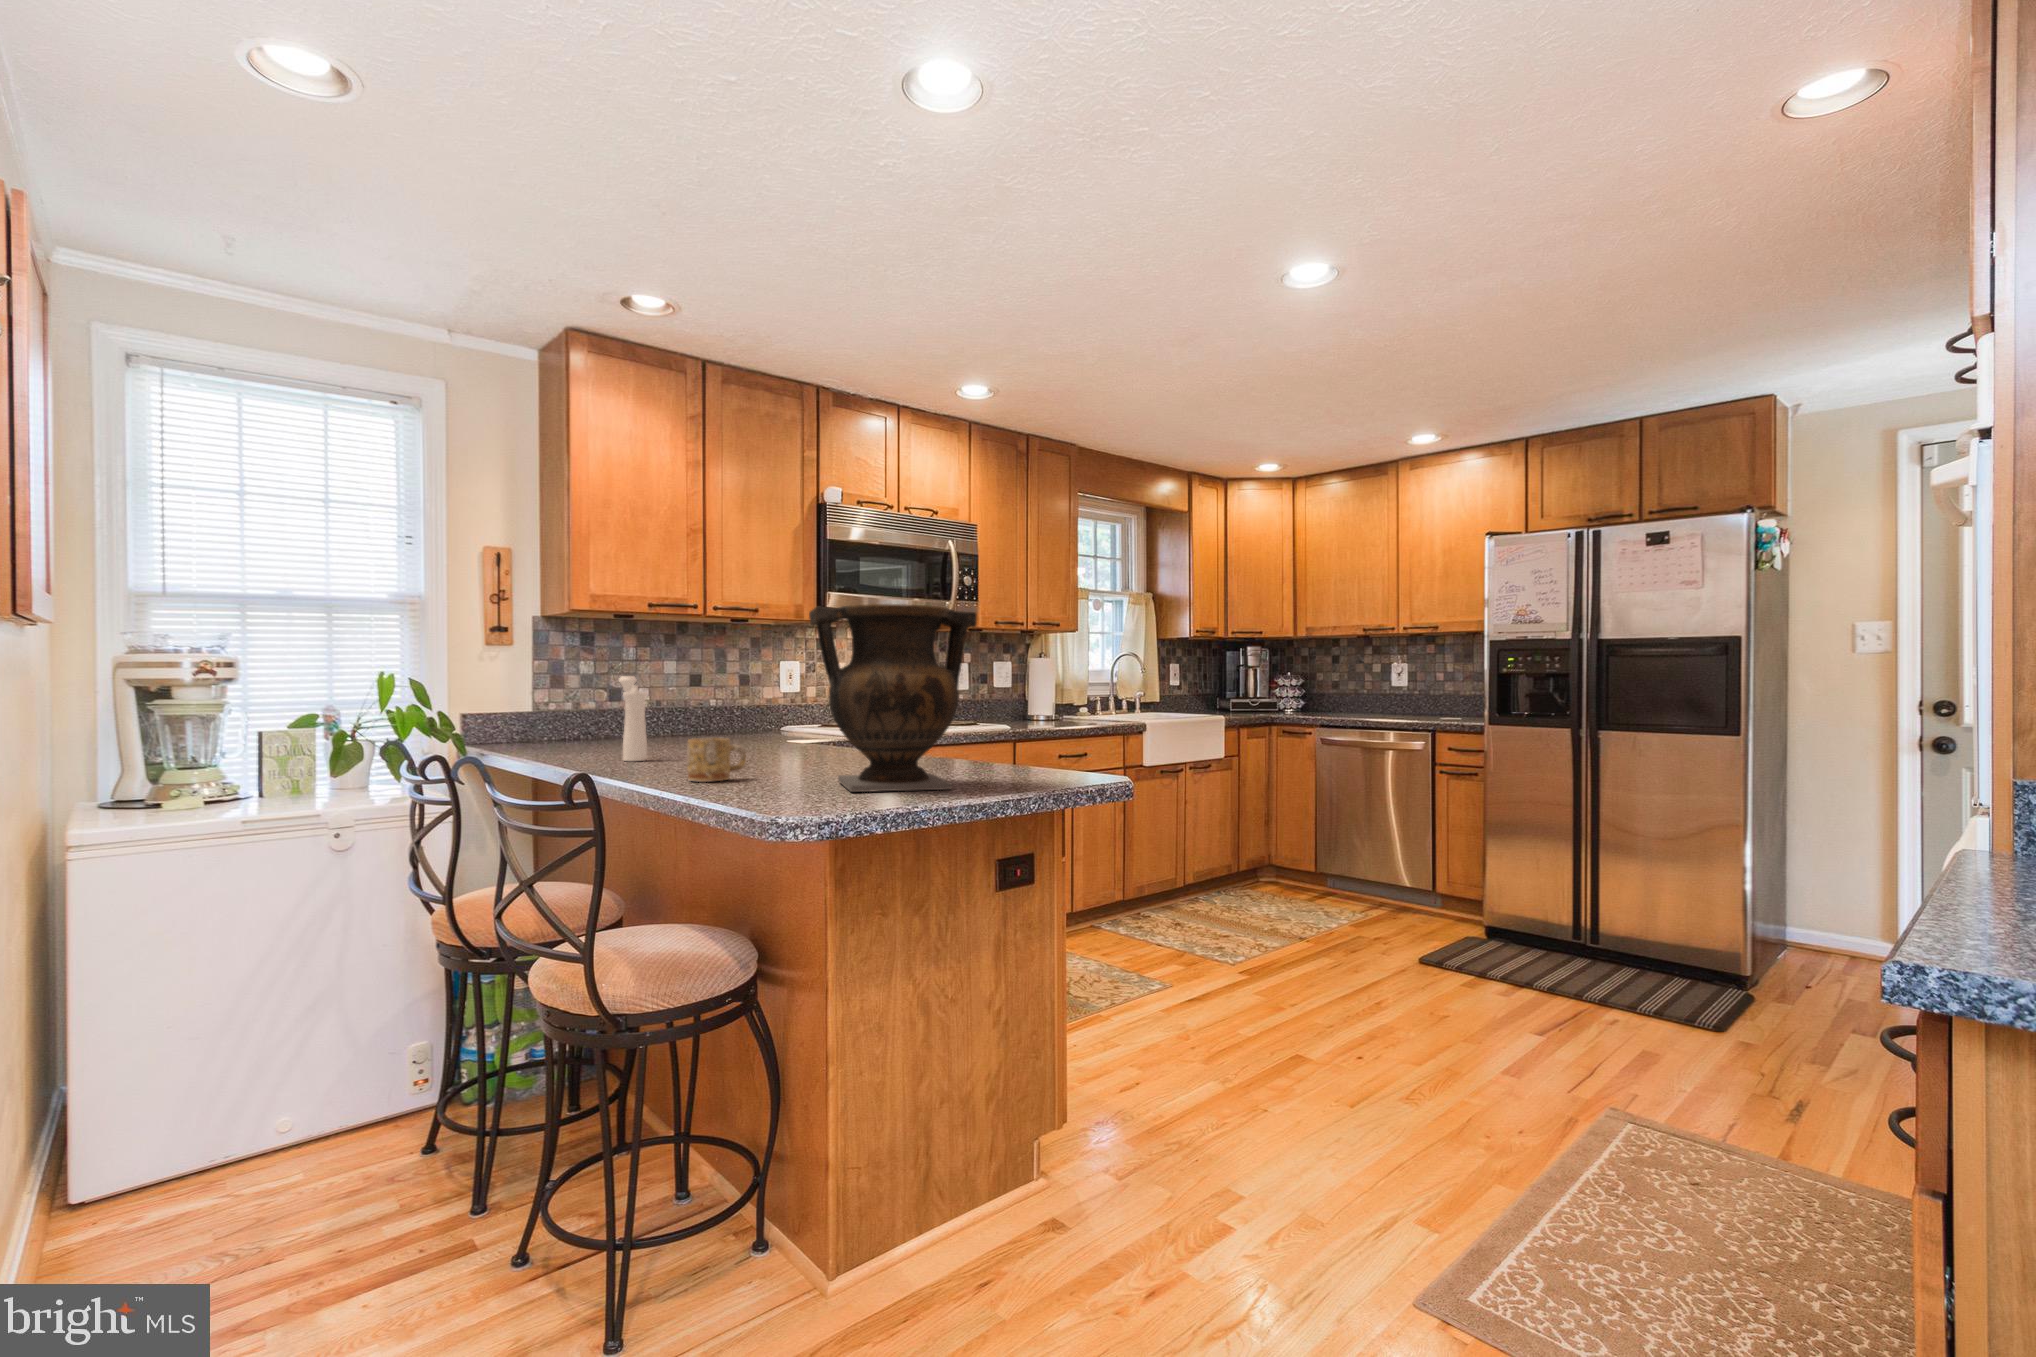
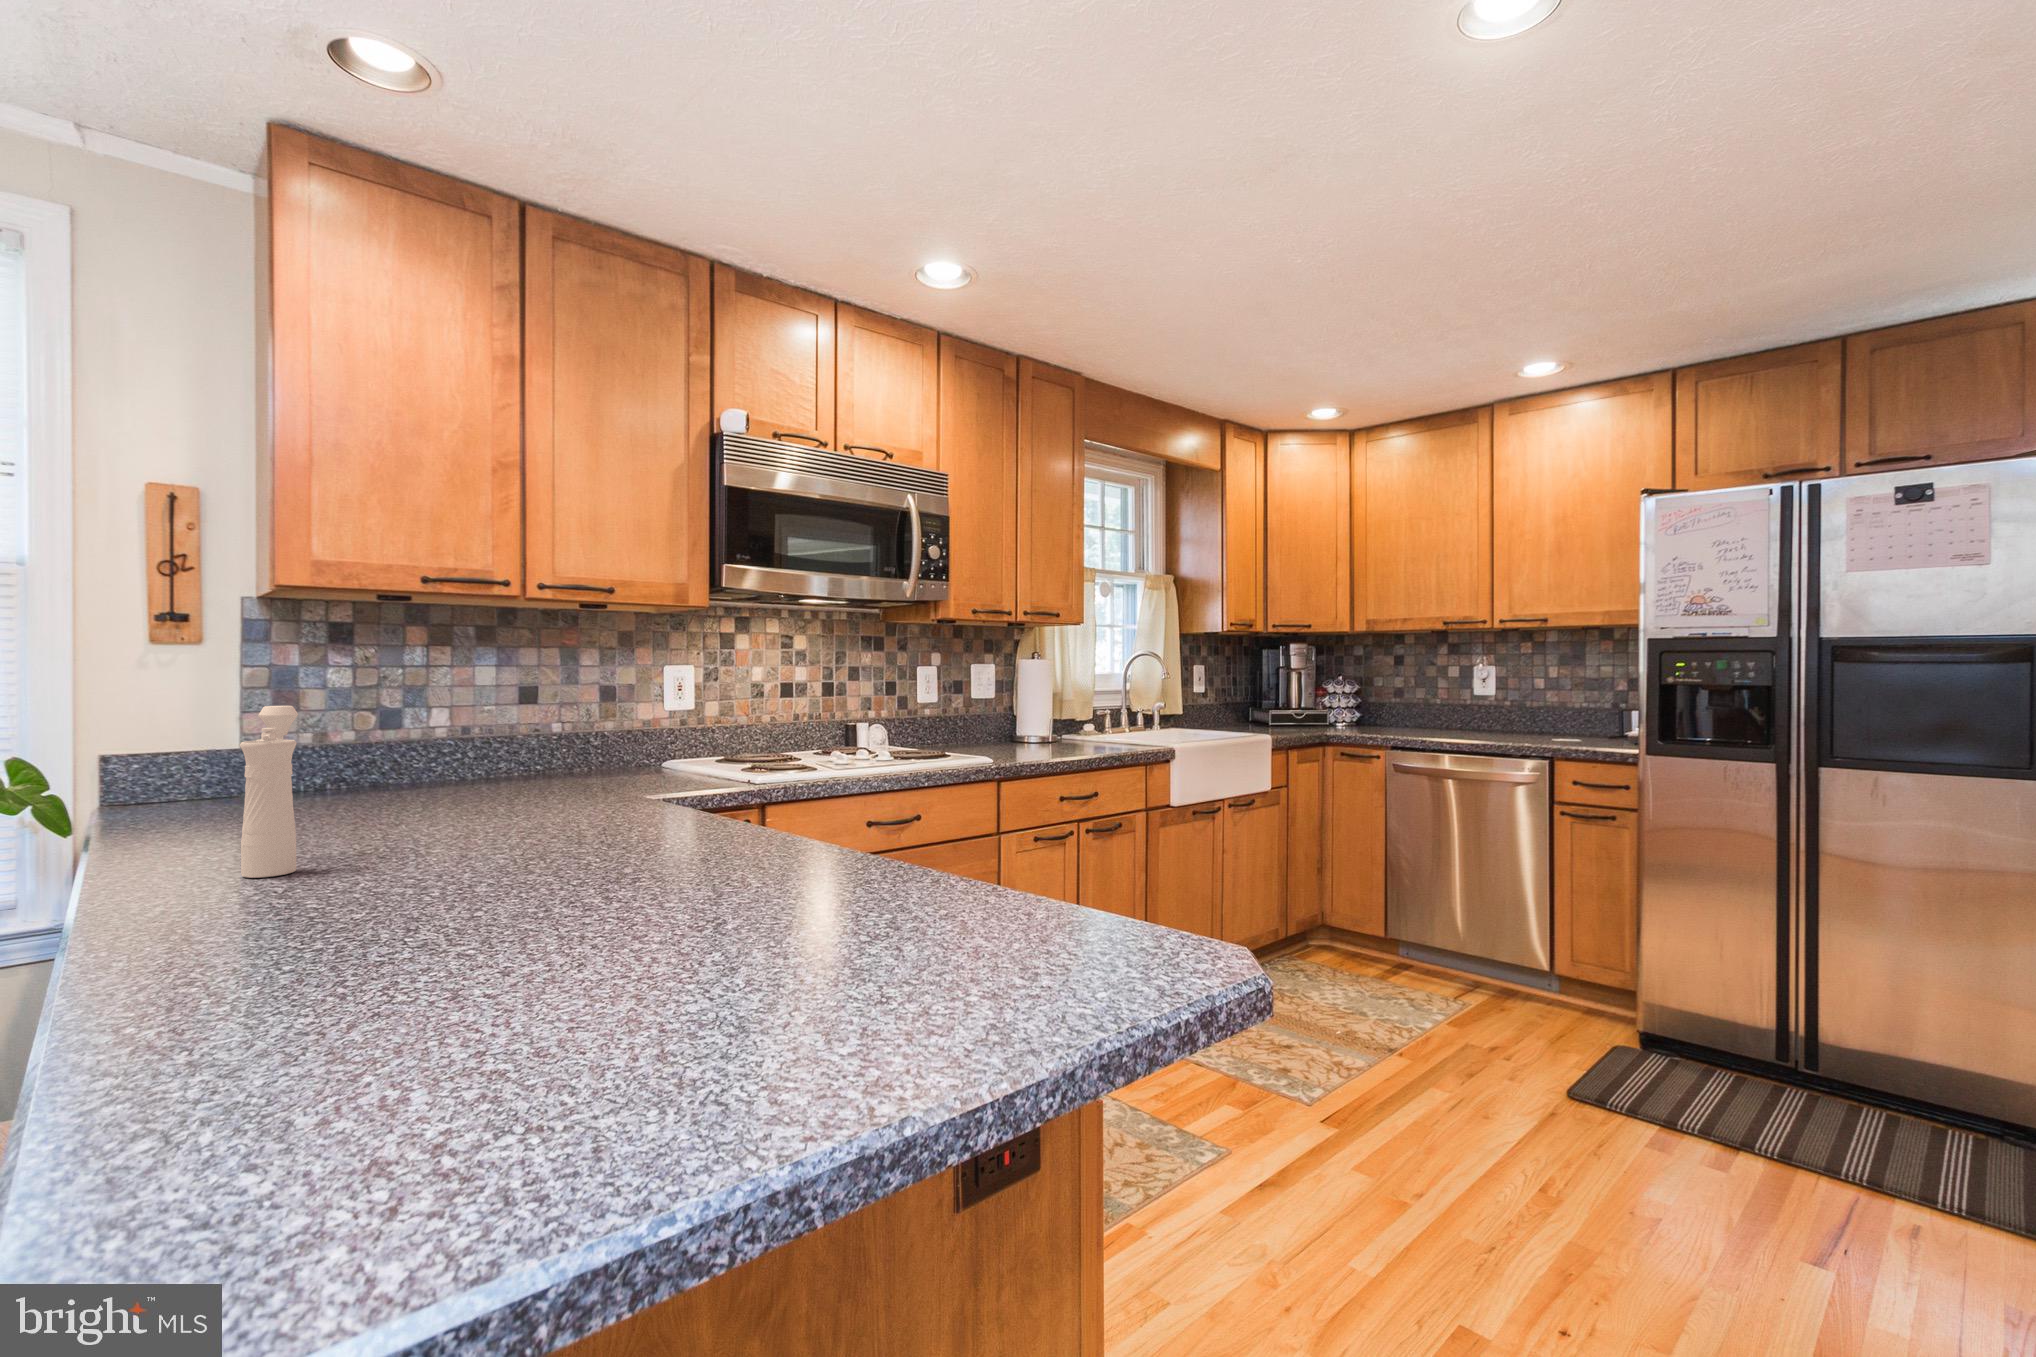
vase: present [809,604,977,792] -> none [429,549,915,1112]
mug: present [687,738,746,782] -> none [185,882,363,1010]

